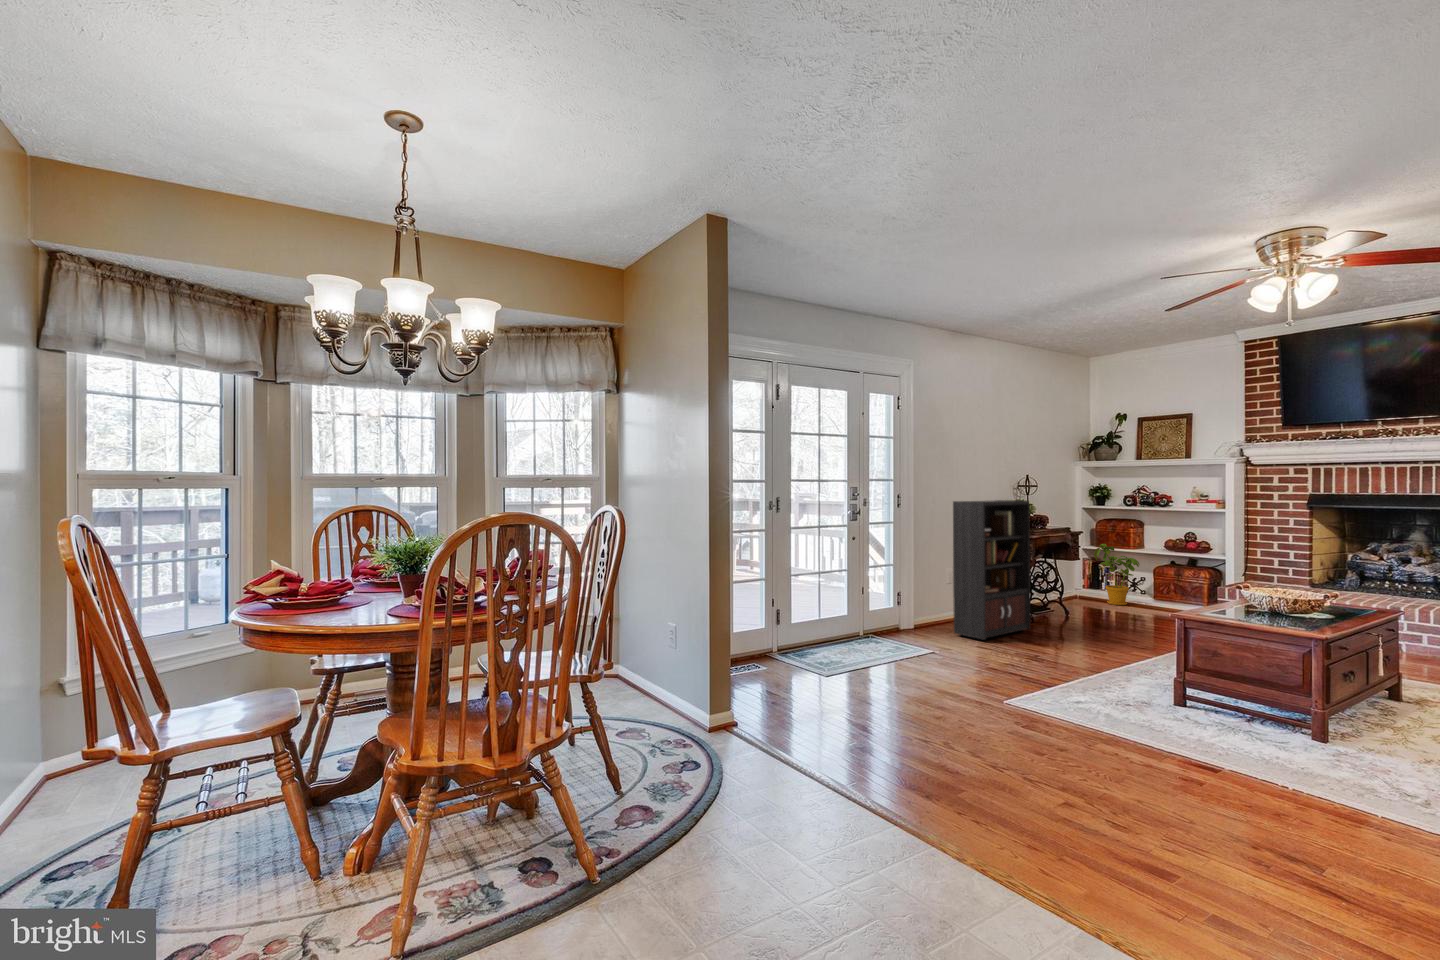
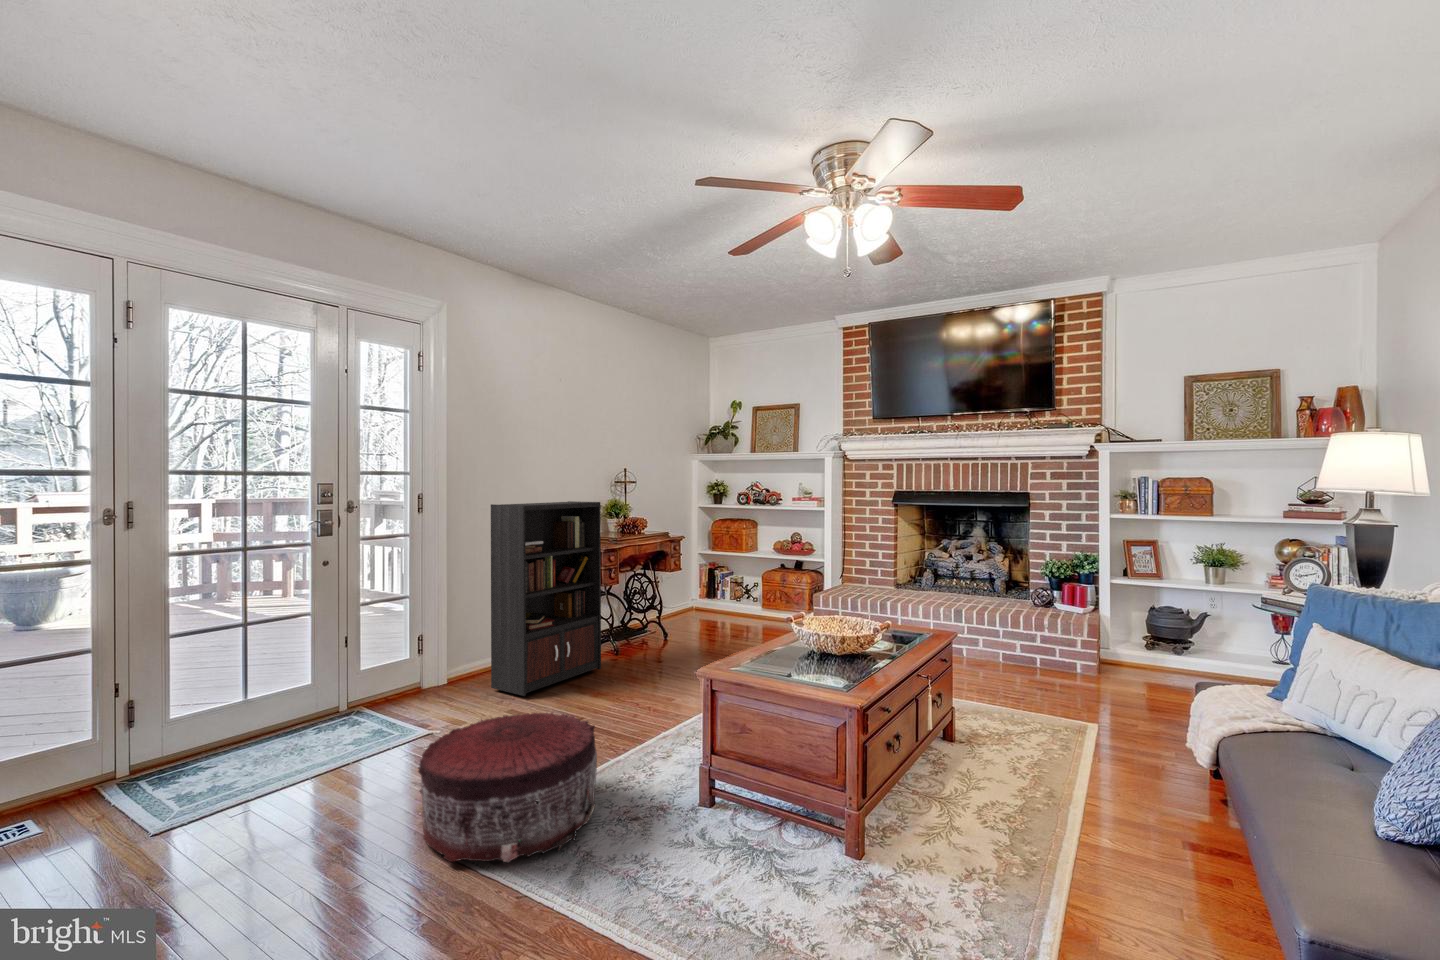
house plant: present [1094,544,1139,605] -> none [707,548,750,617]
pouf: none [981,636,1101,716] -> present [418,712,597,862]

